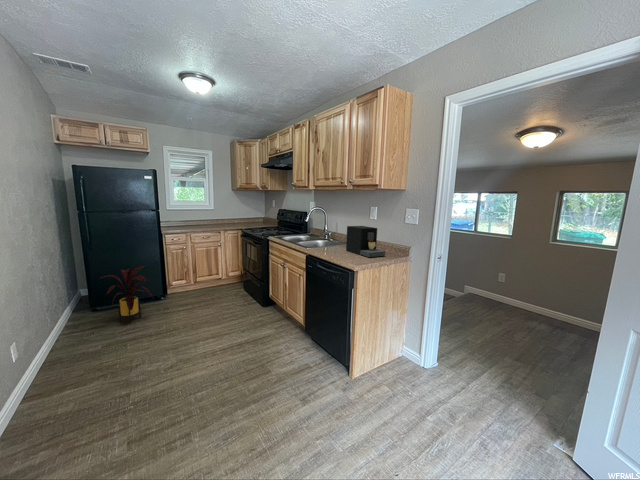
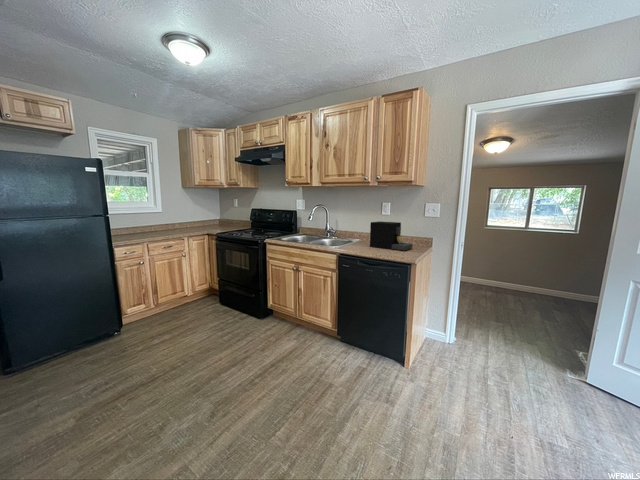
house plant: present [102,265,153,323] -> none [32,291,129,378]

